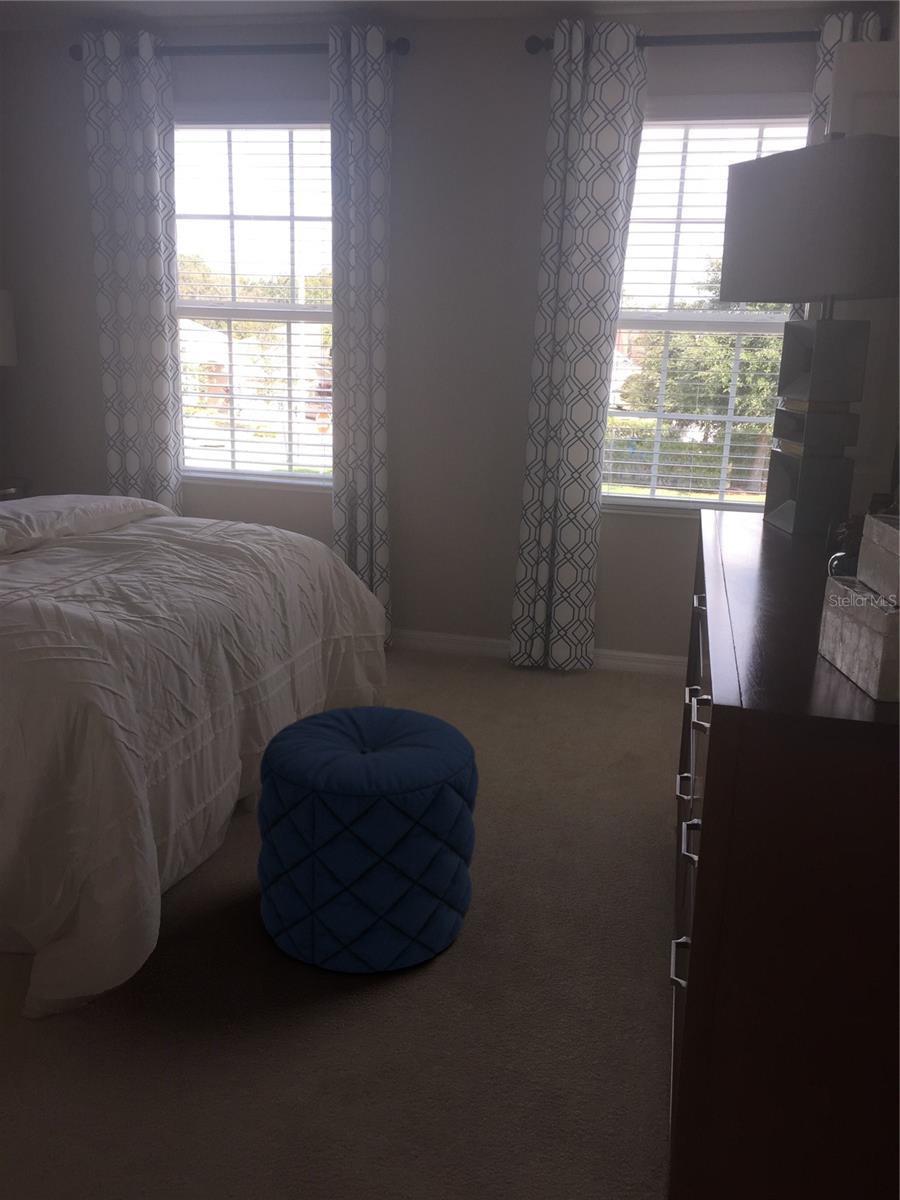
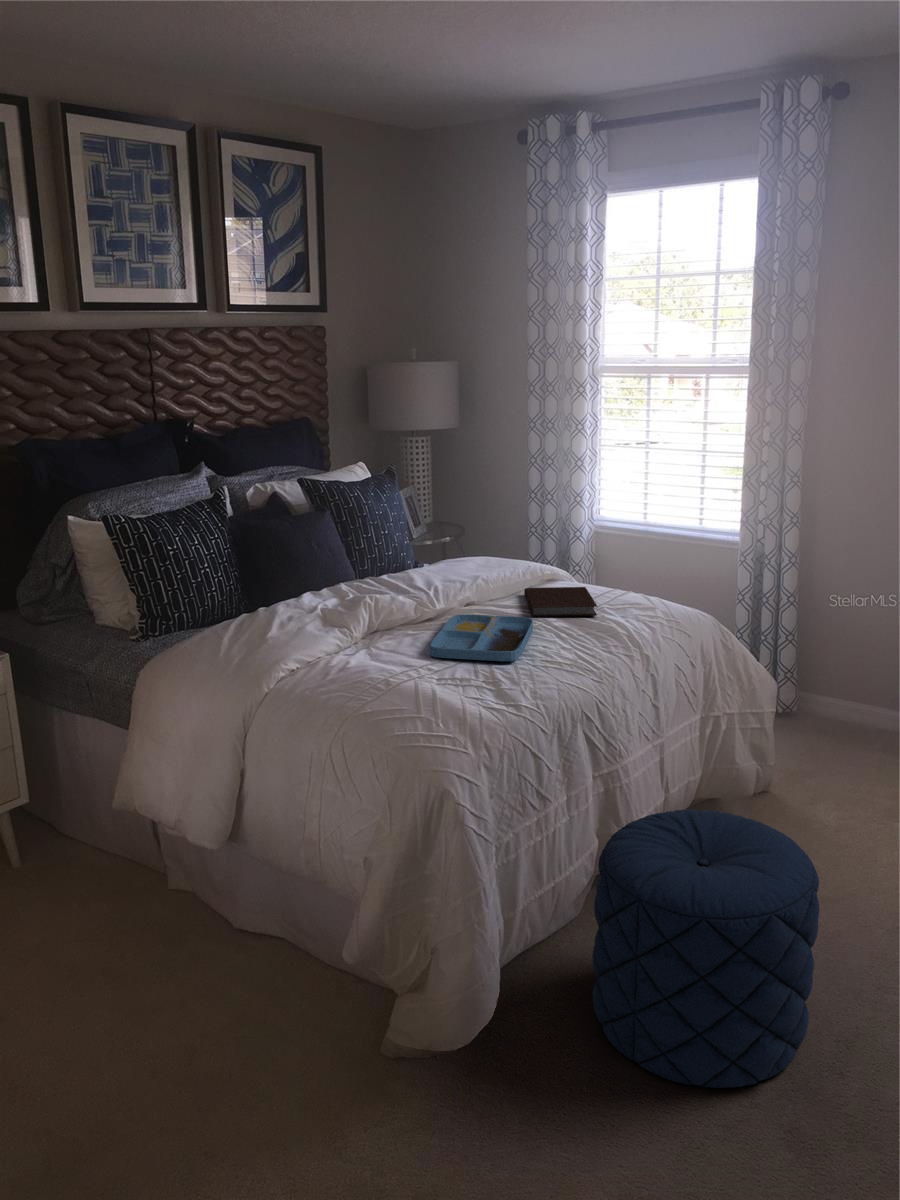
notebook: none [130,516,216,542] -> present [524,587,597,617]
tray: none [38,540,151,579] -> present [430,614,533,661]

